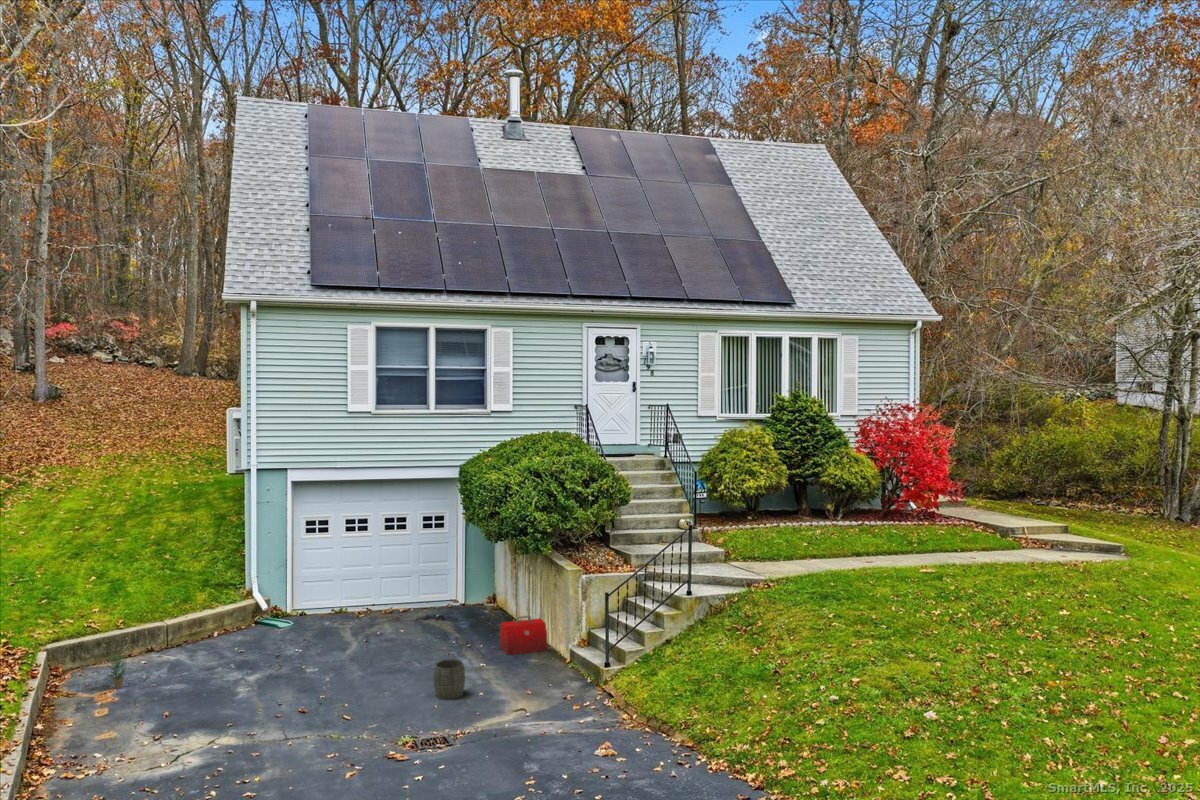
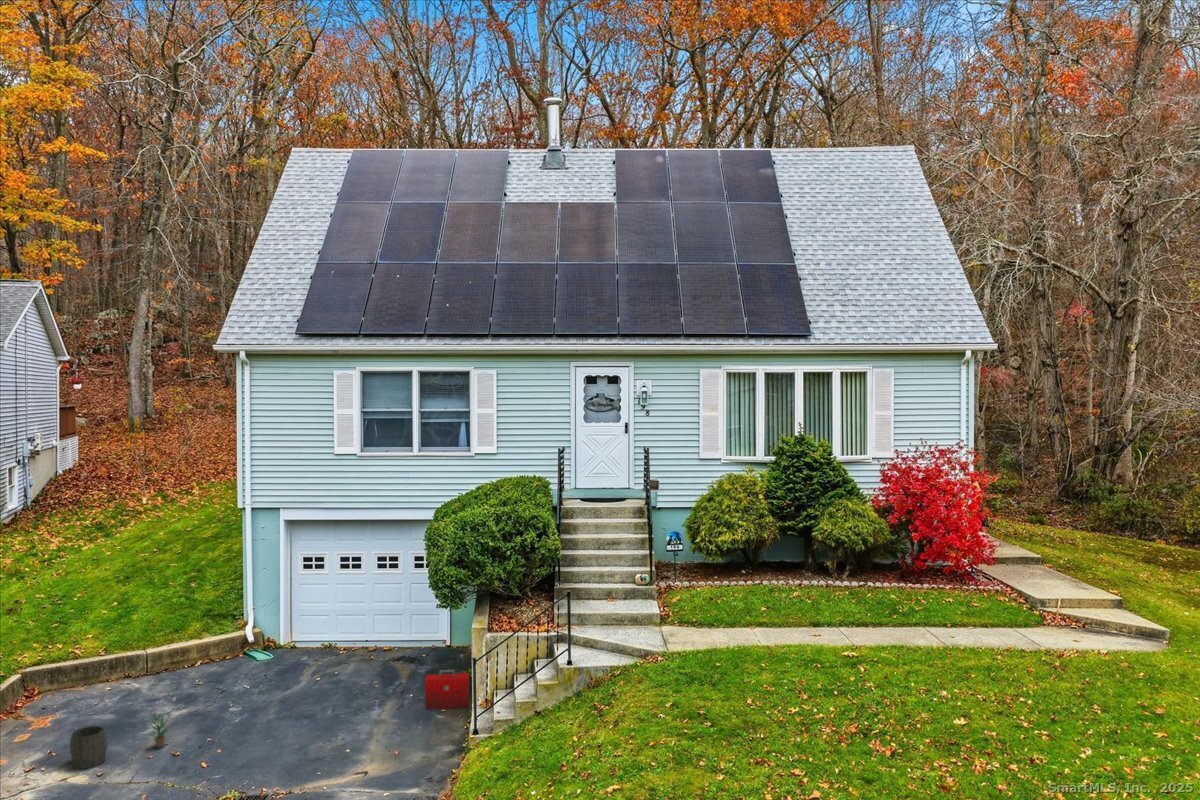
potted plant: present [108,653,125,688] -> present [150,713,168,748]
woven basket: present [434,659,465,699] -> present [70,726,107,769]

